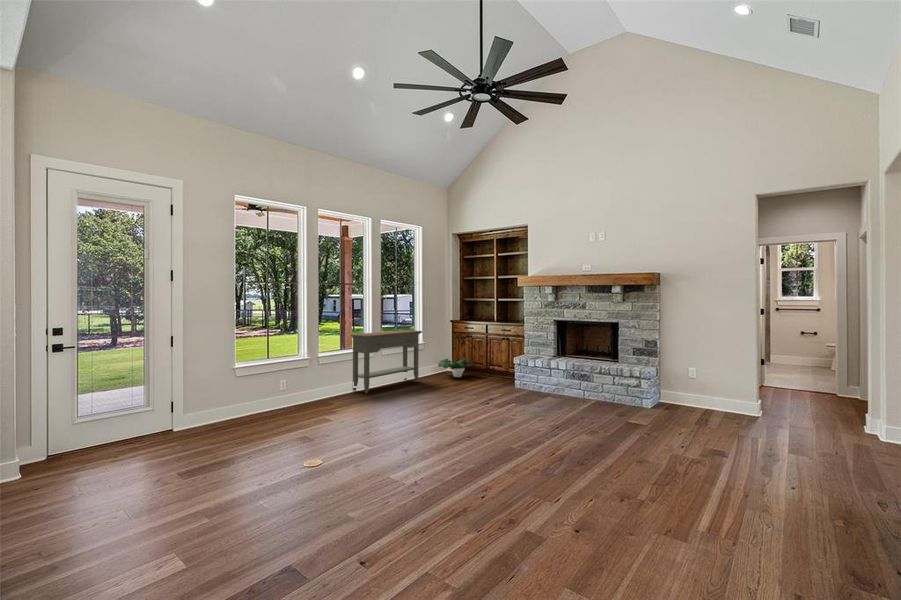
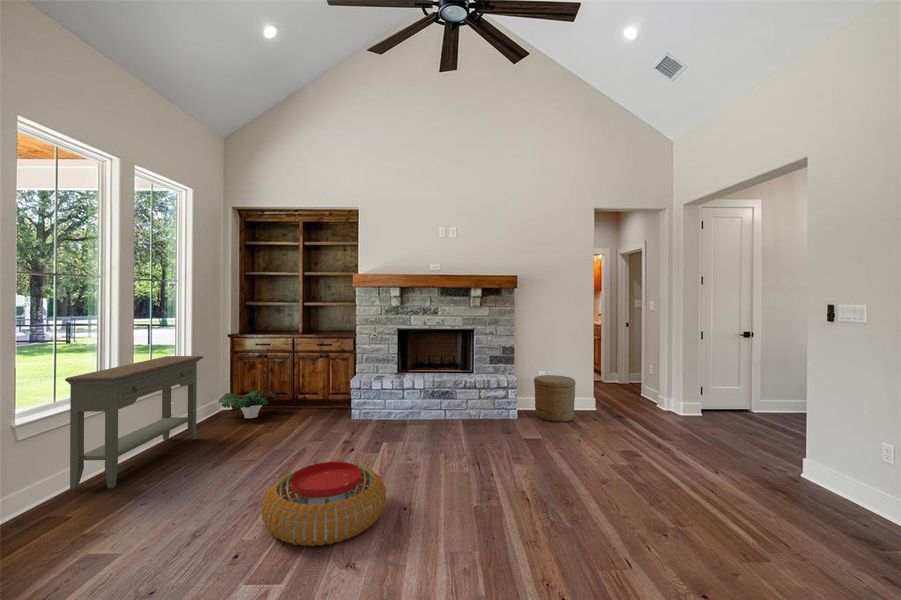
woven basket: none [671,372,717,418] -> present [534,375,576,422]
pouf: none [401,393,470,431] -> present [262,462,386,546]

